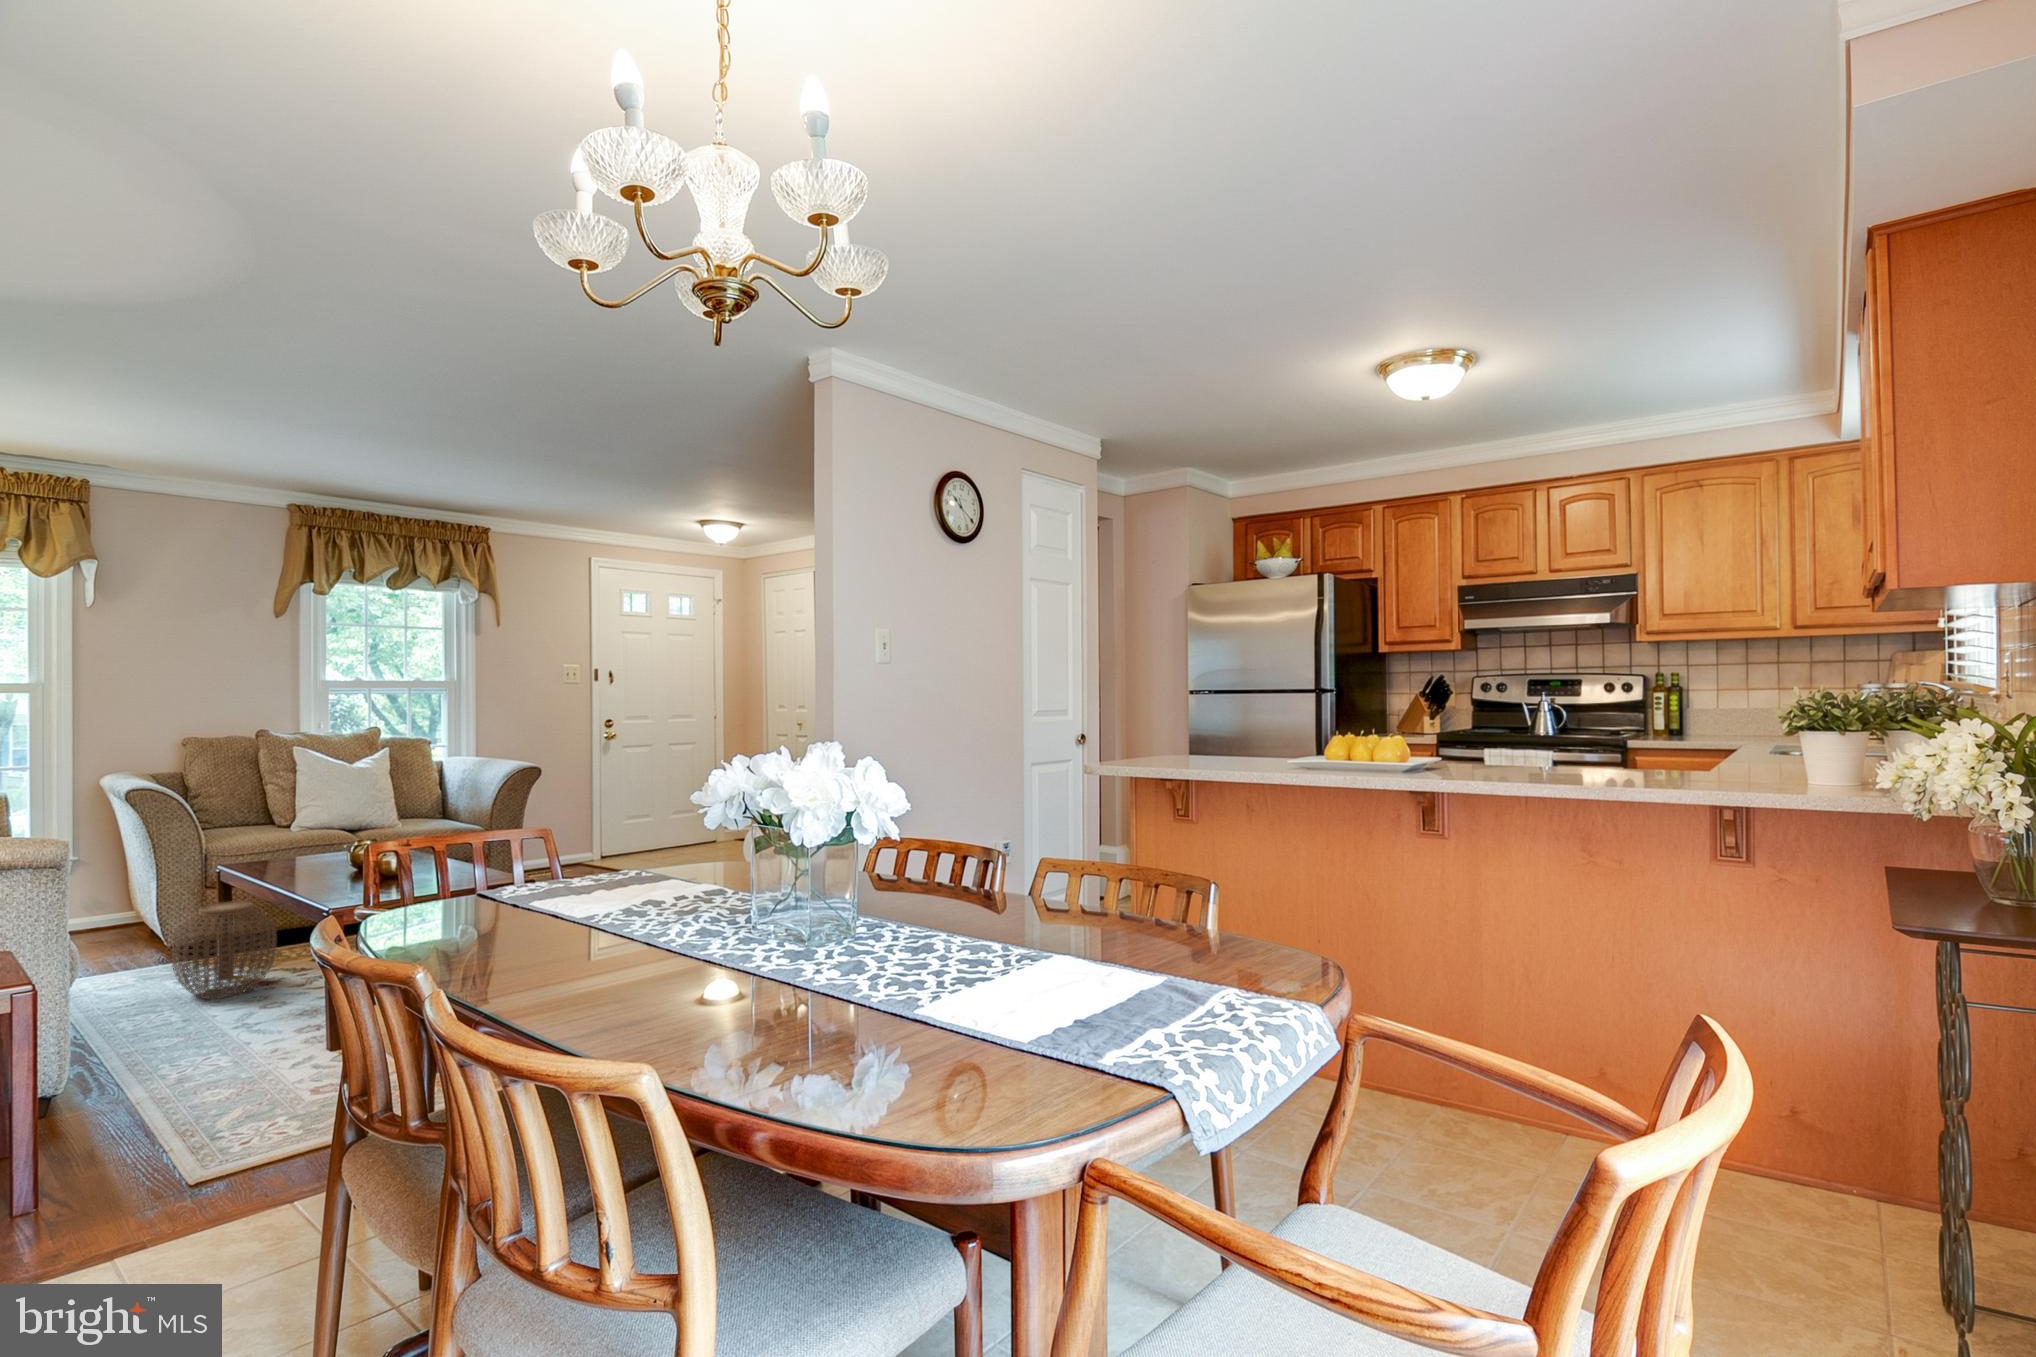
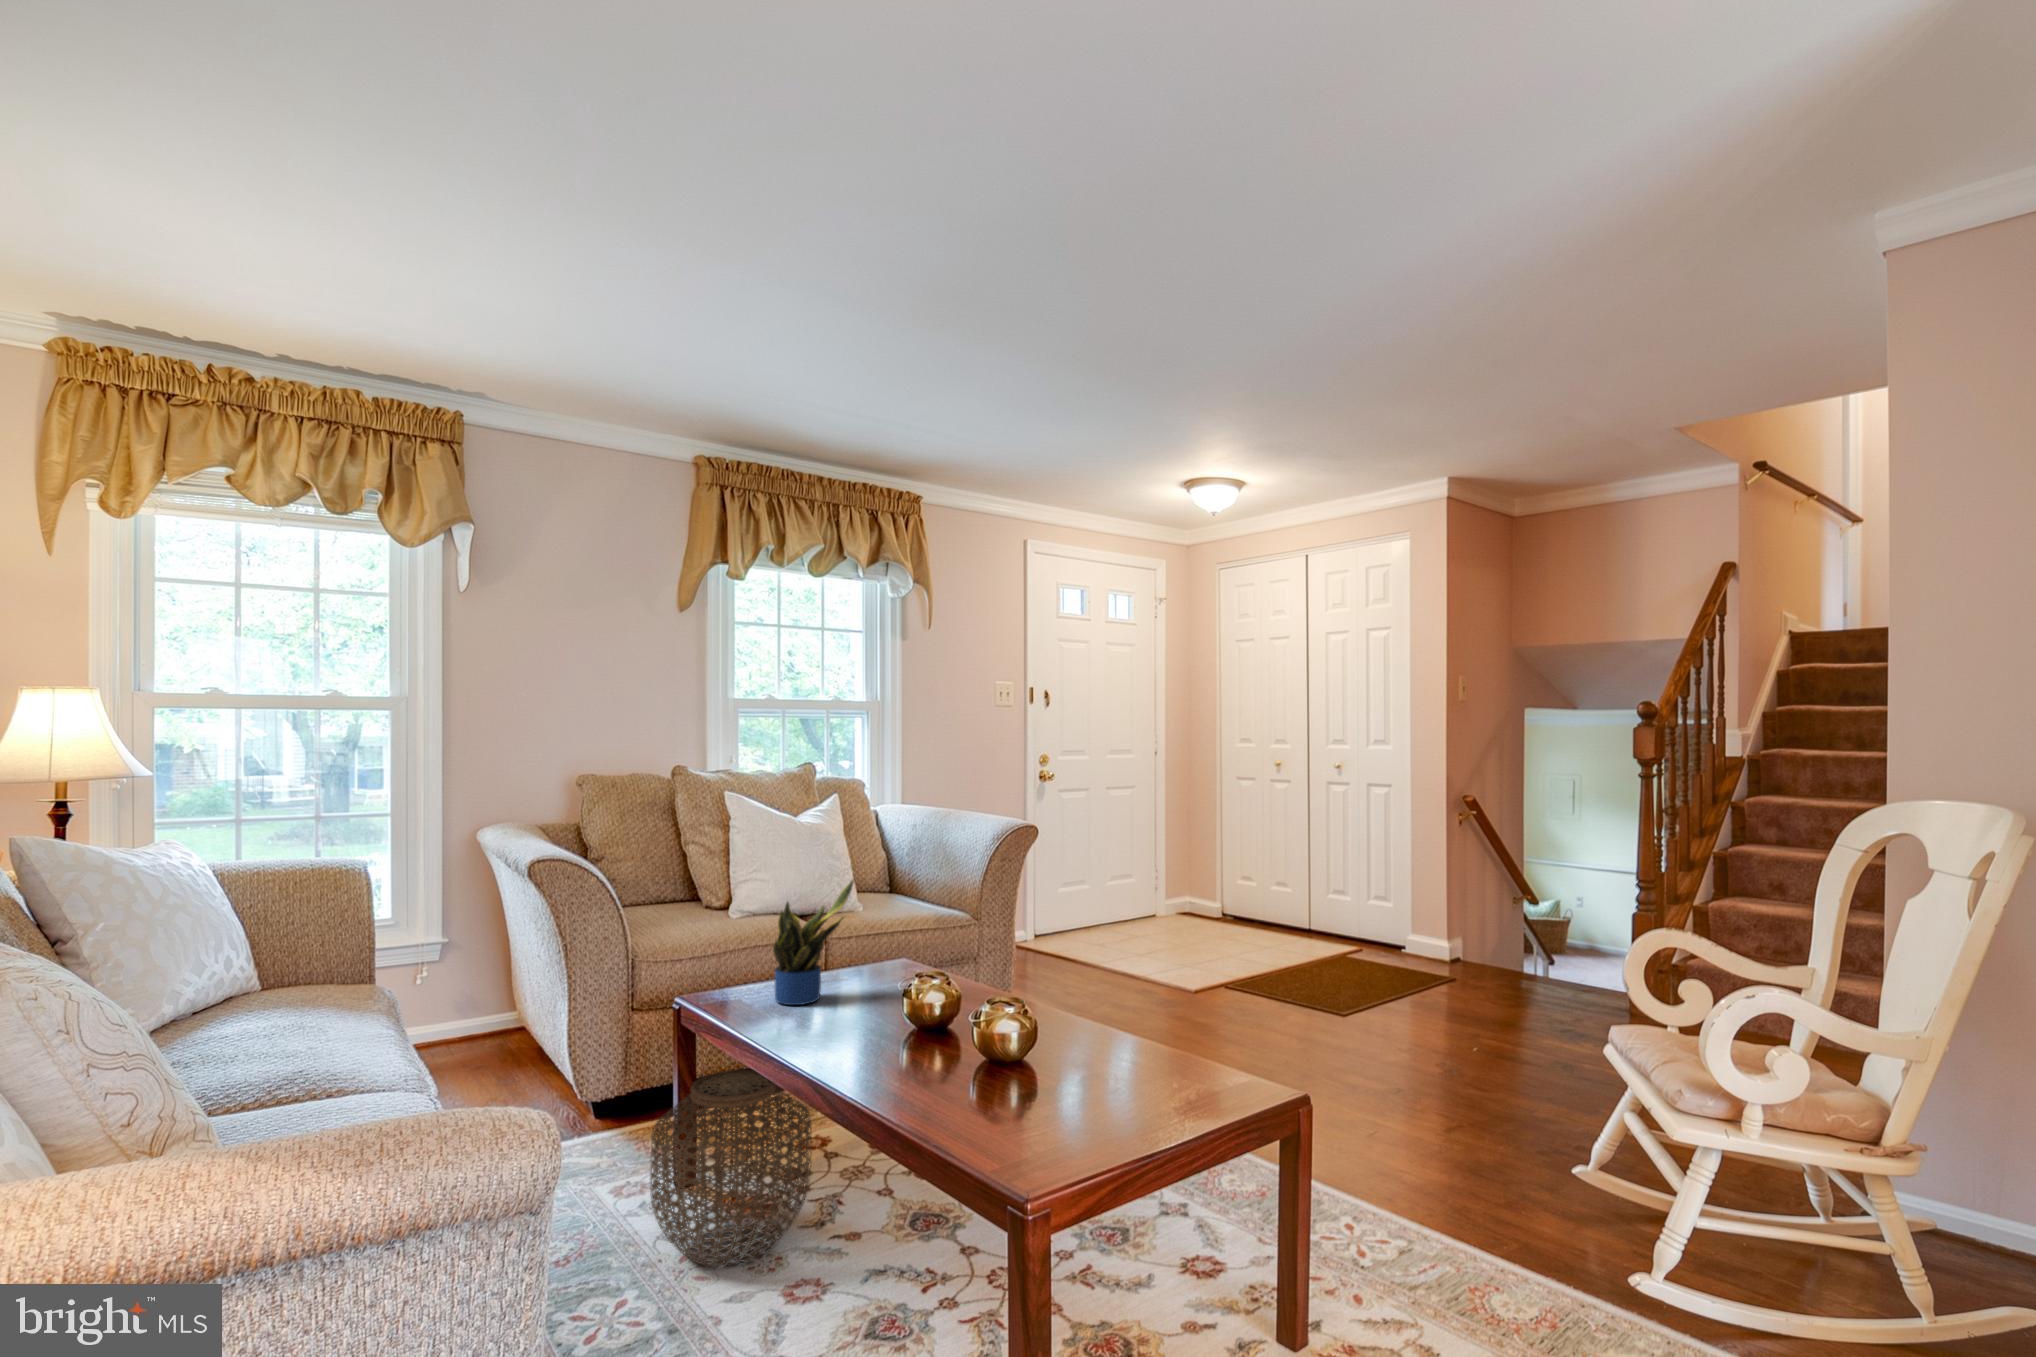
potted plant: none [269,799,324,870] -> present [773,880,854,1005]

